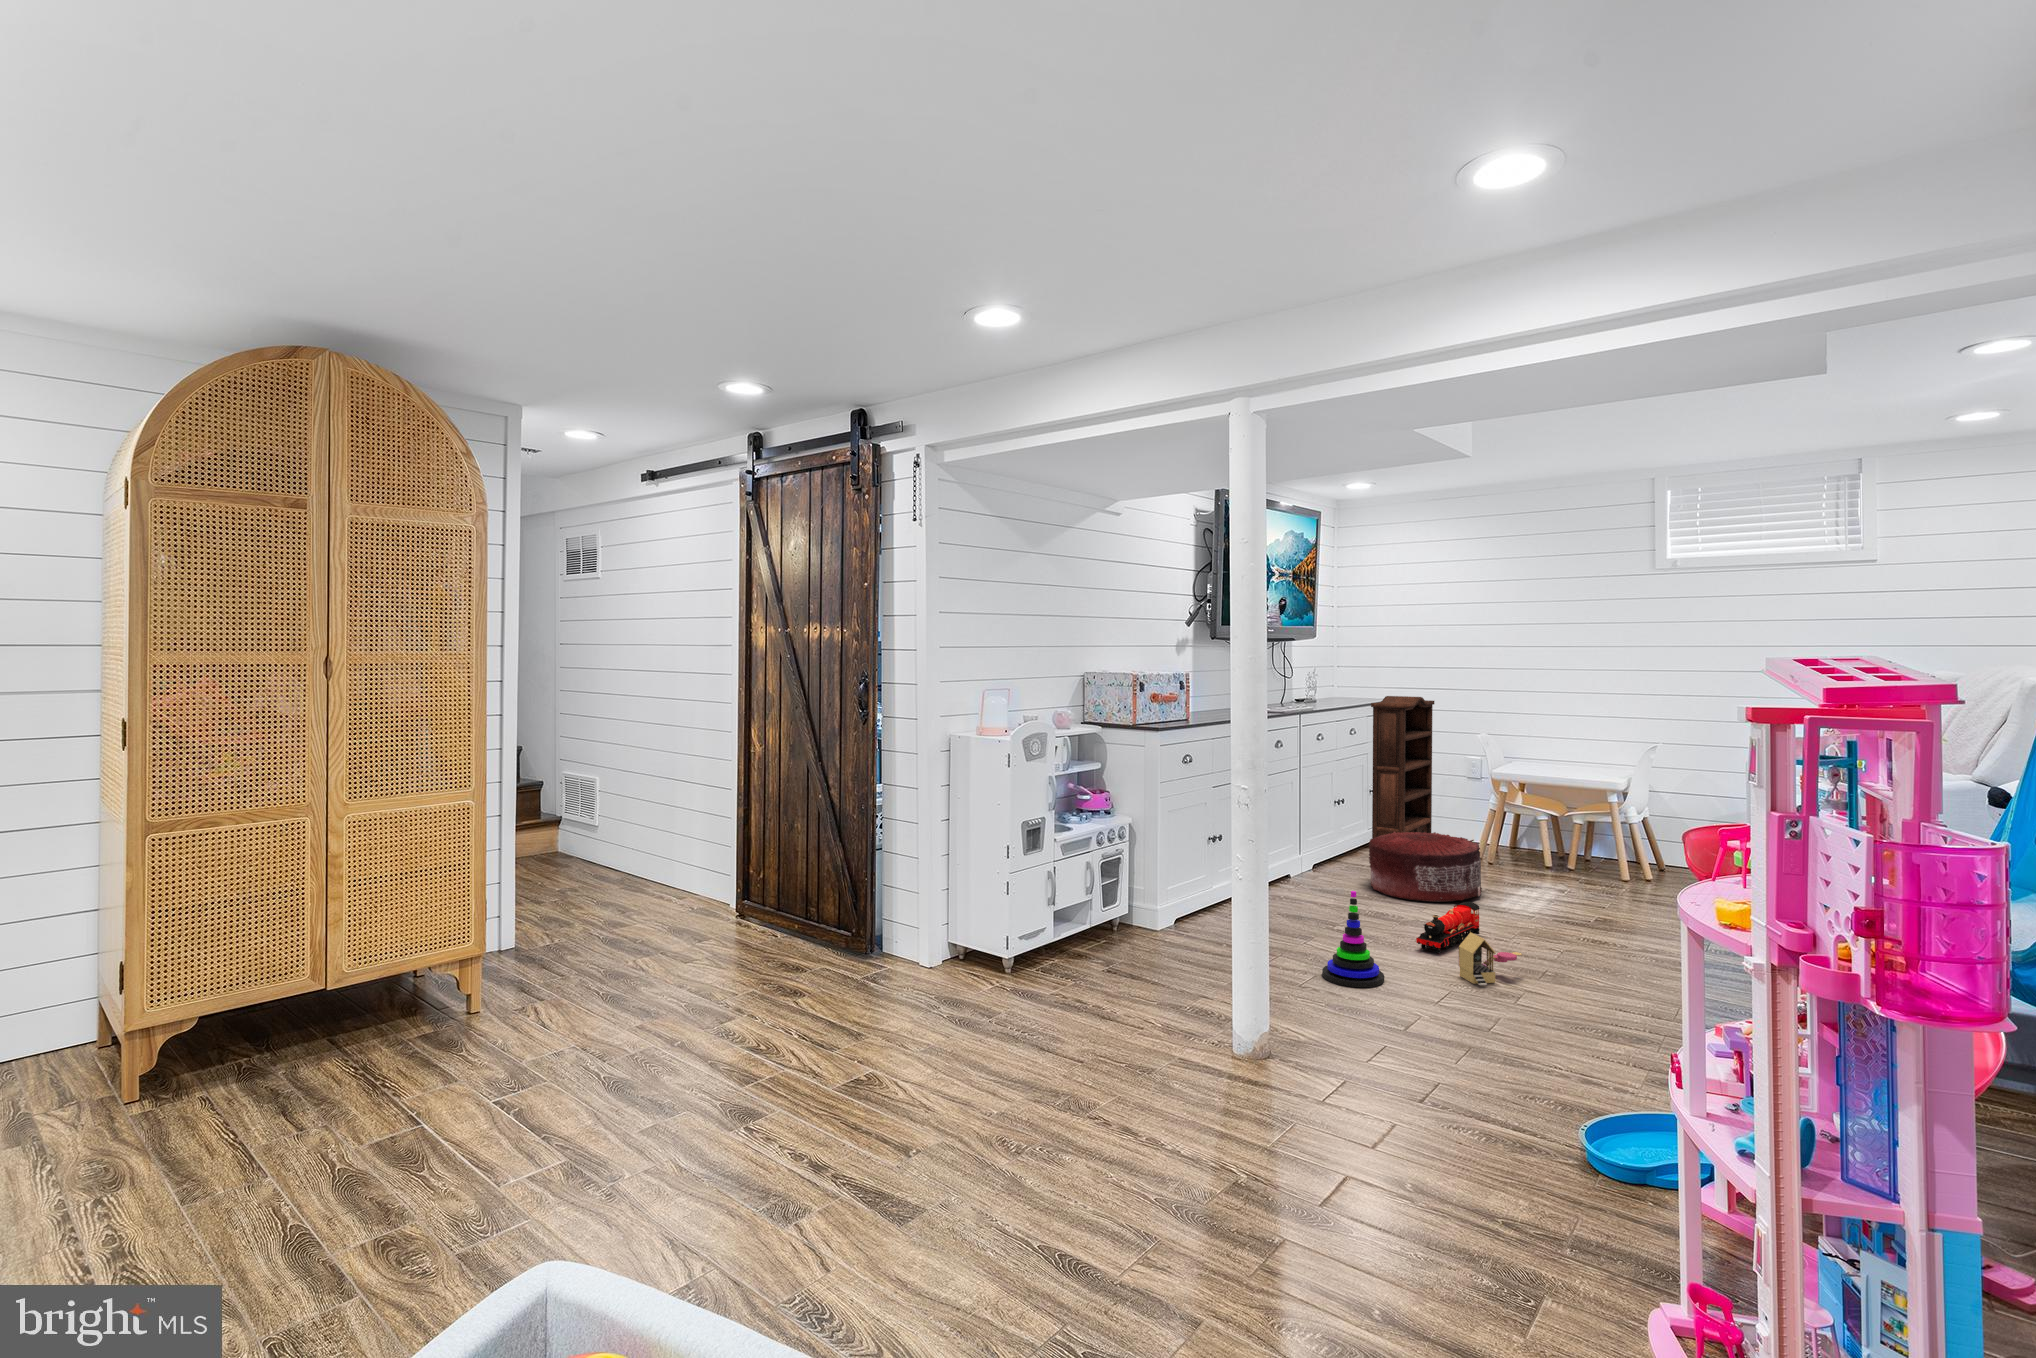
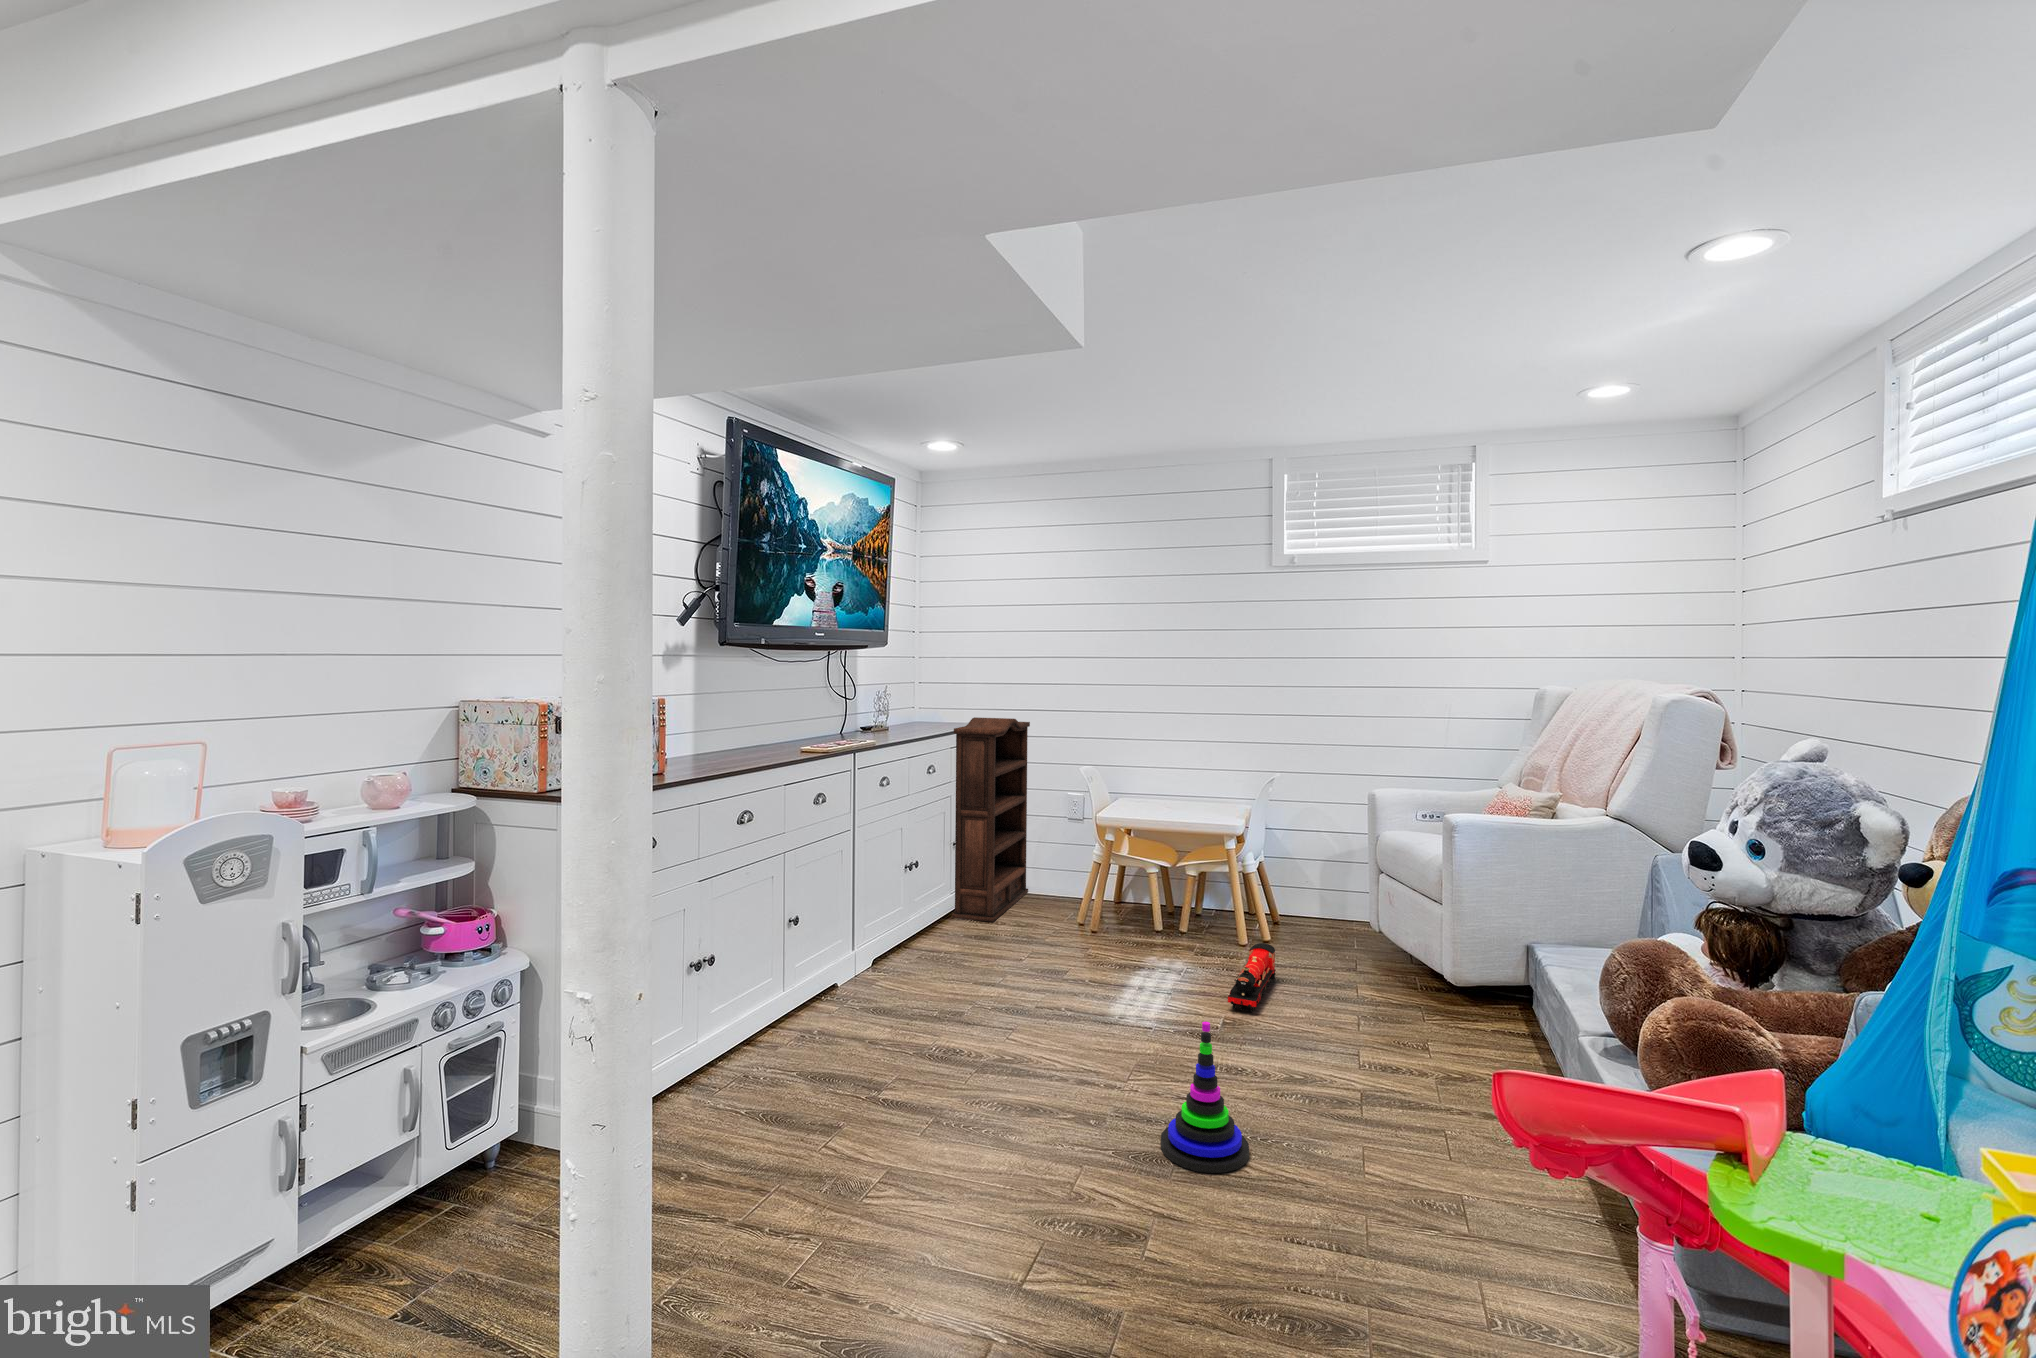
pouf: present [1369,832,1482,902] -> none [943,907,1090,1021]
stacking toy: present [1322,891,1384,987] -> present [1161,1022,1249,1173]
toy train: present [1416,902,1480,953] -> present [1228,943,1276,1012]
toy house: present [1459,933,1522,985] -> none [1068,1142,1162,1249]

